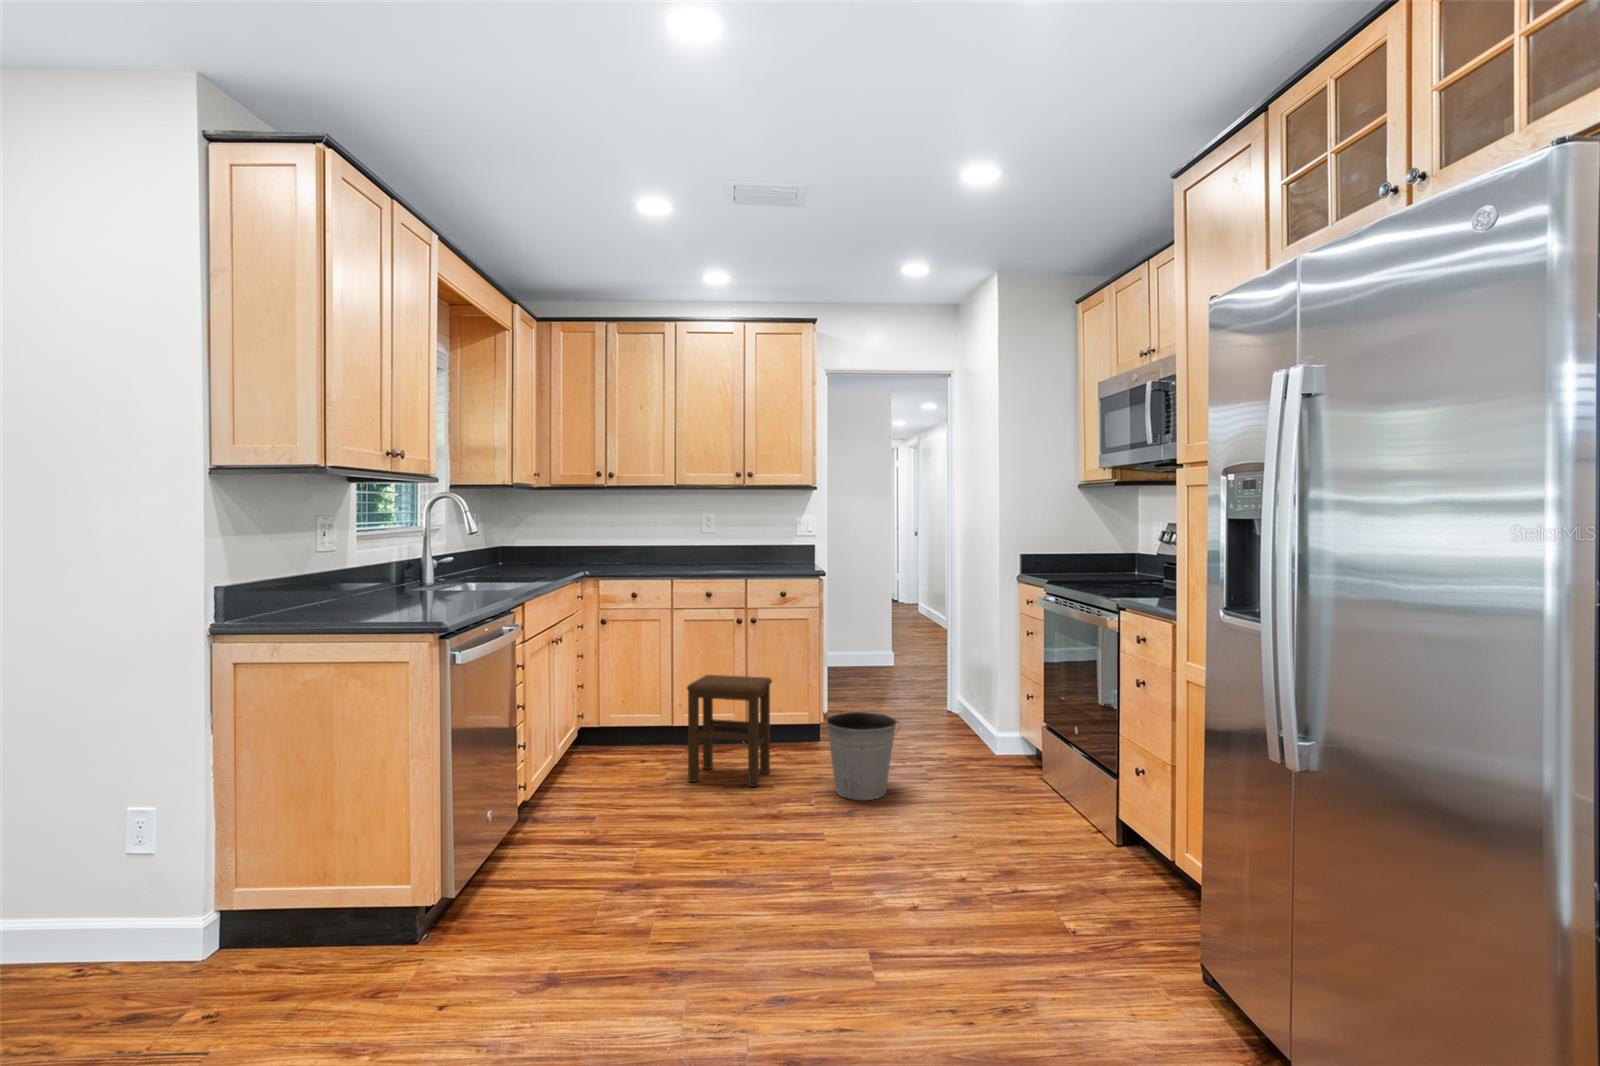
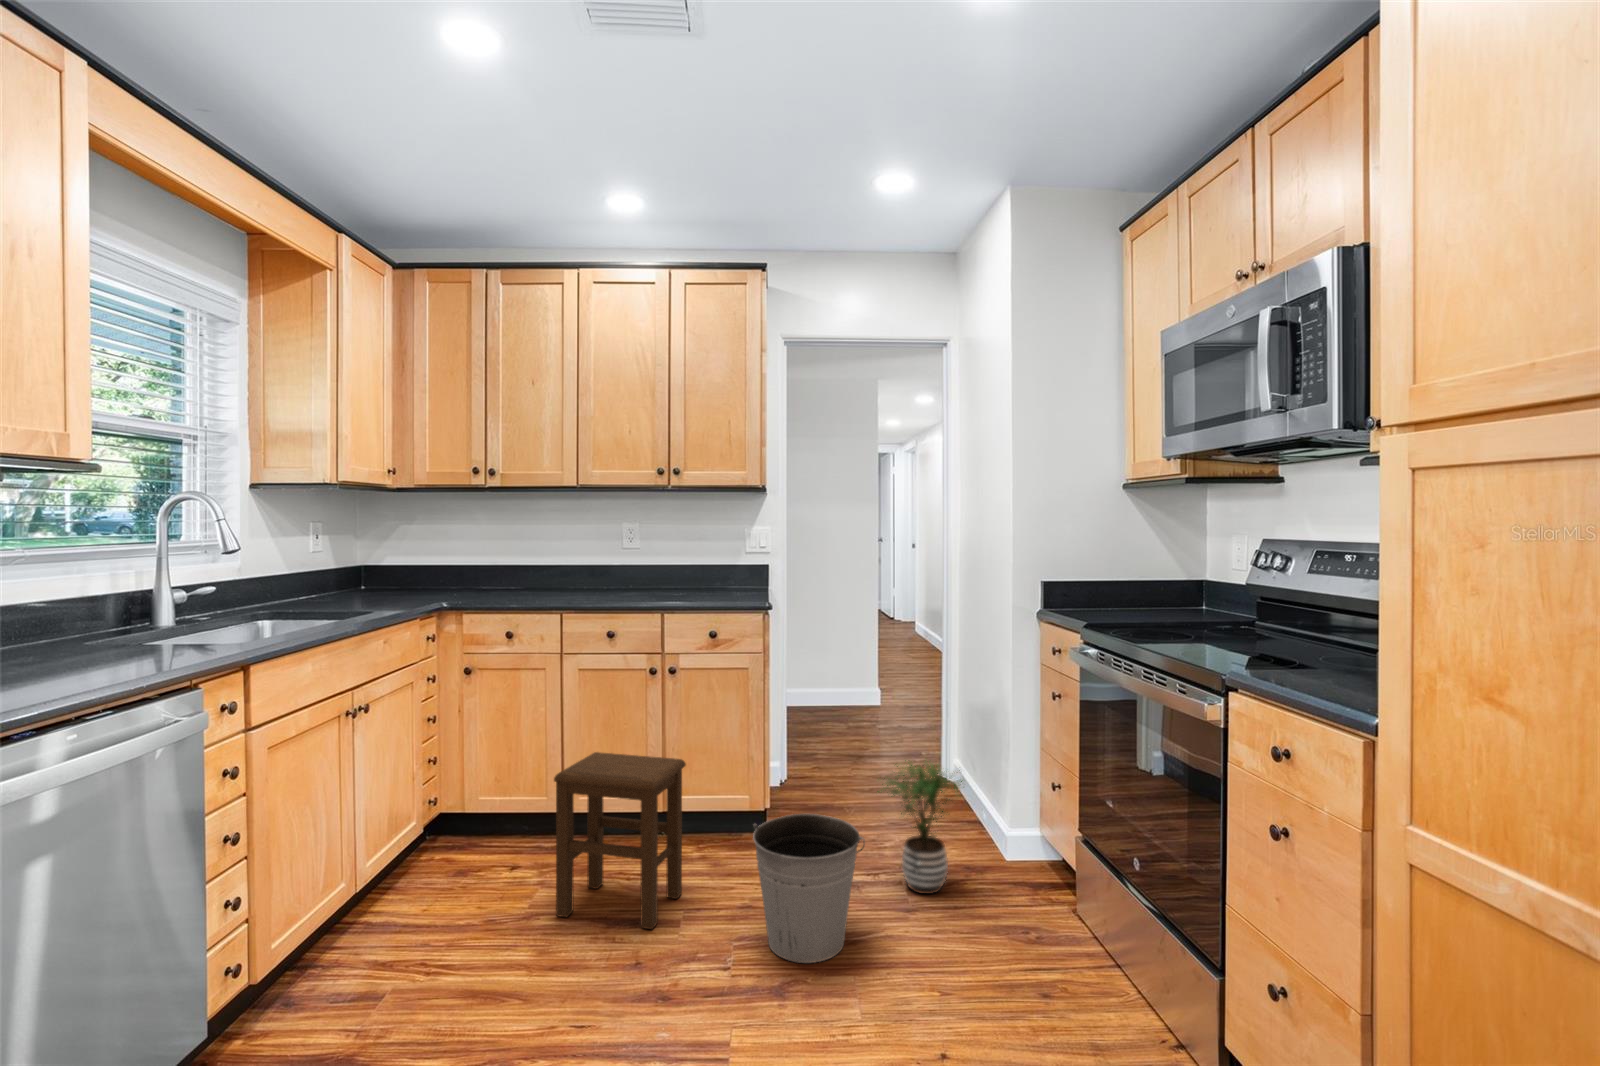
potted plant: none [904,679,967,770] -> present [878,760,963,894]

